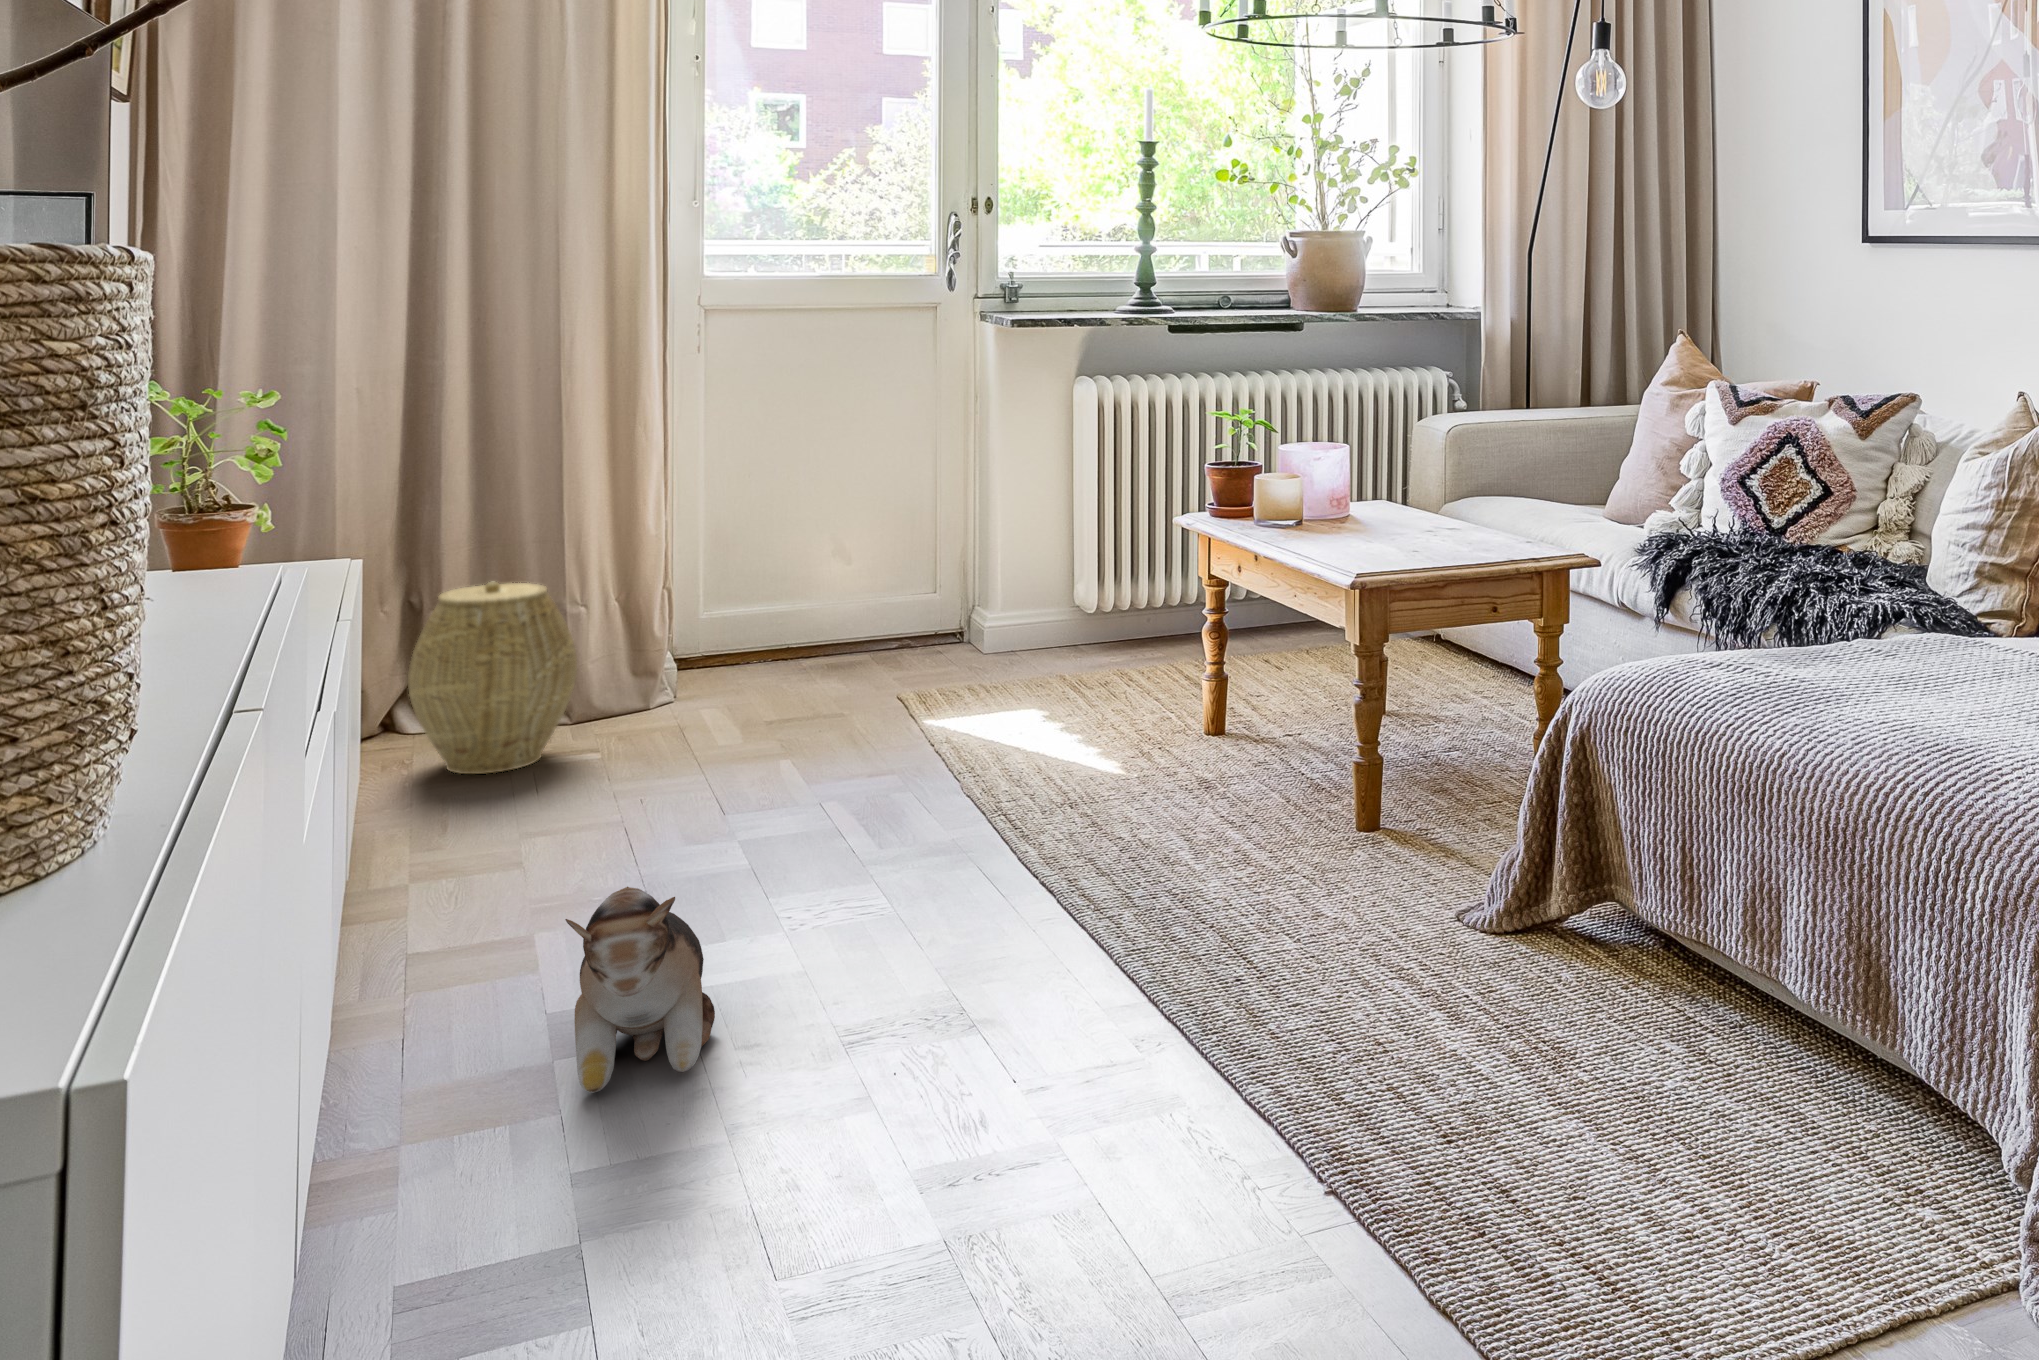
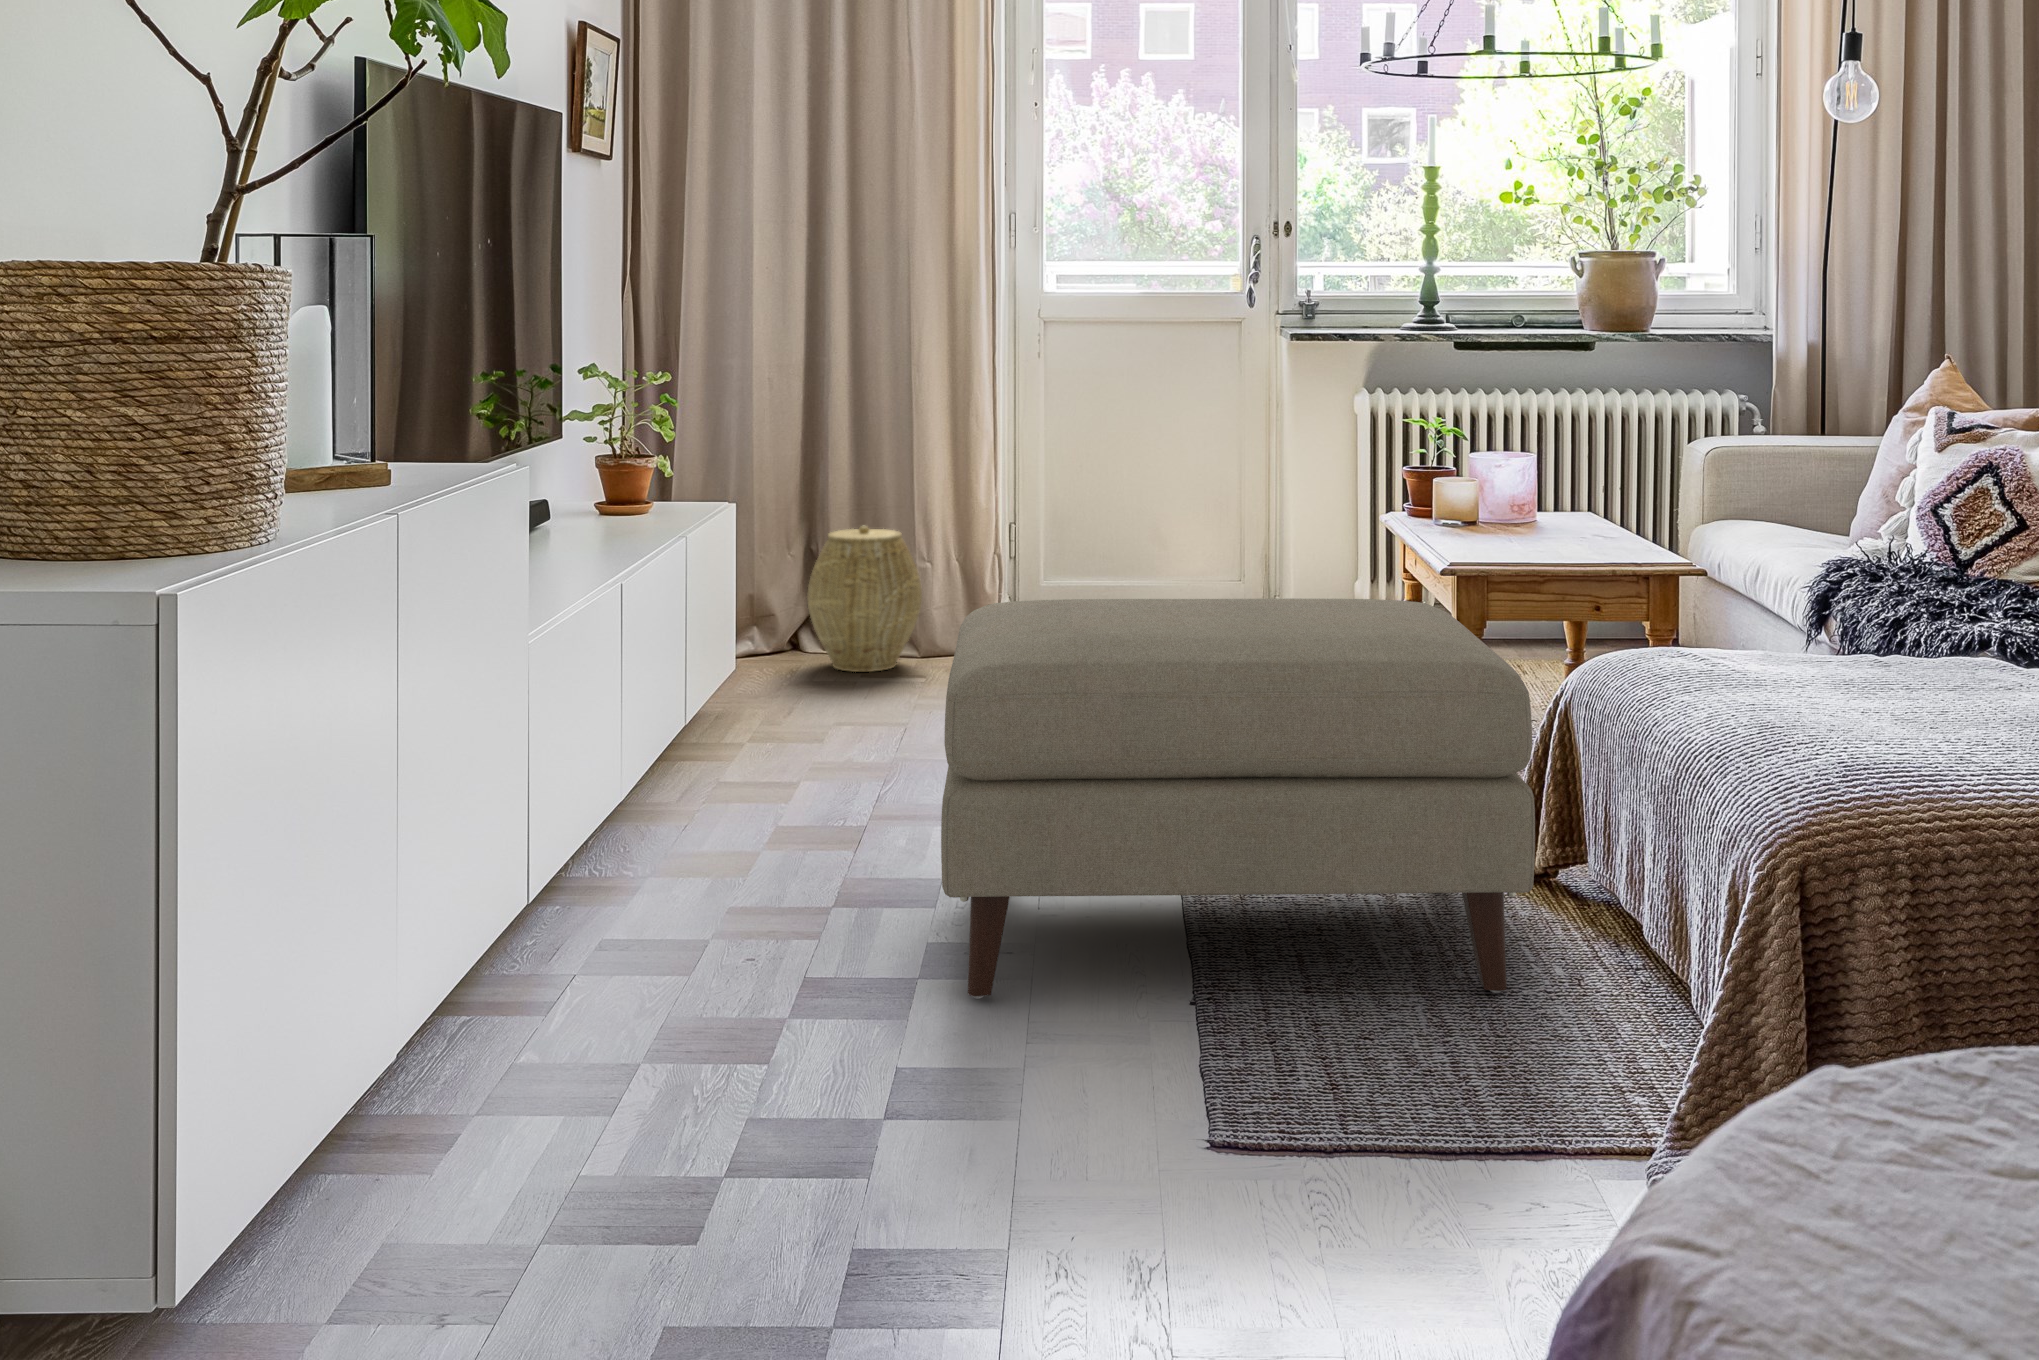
ottoman: none [893,630,1711,1270] -> present [941,599,1535,999]
plush toy: present [565,887,715,1093] -> none [747,715,870,855]

